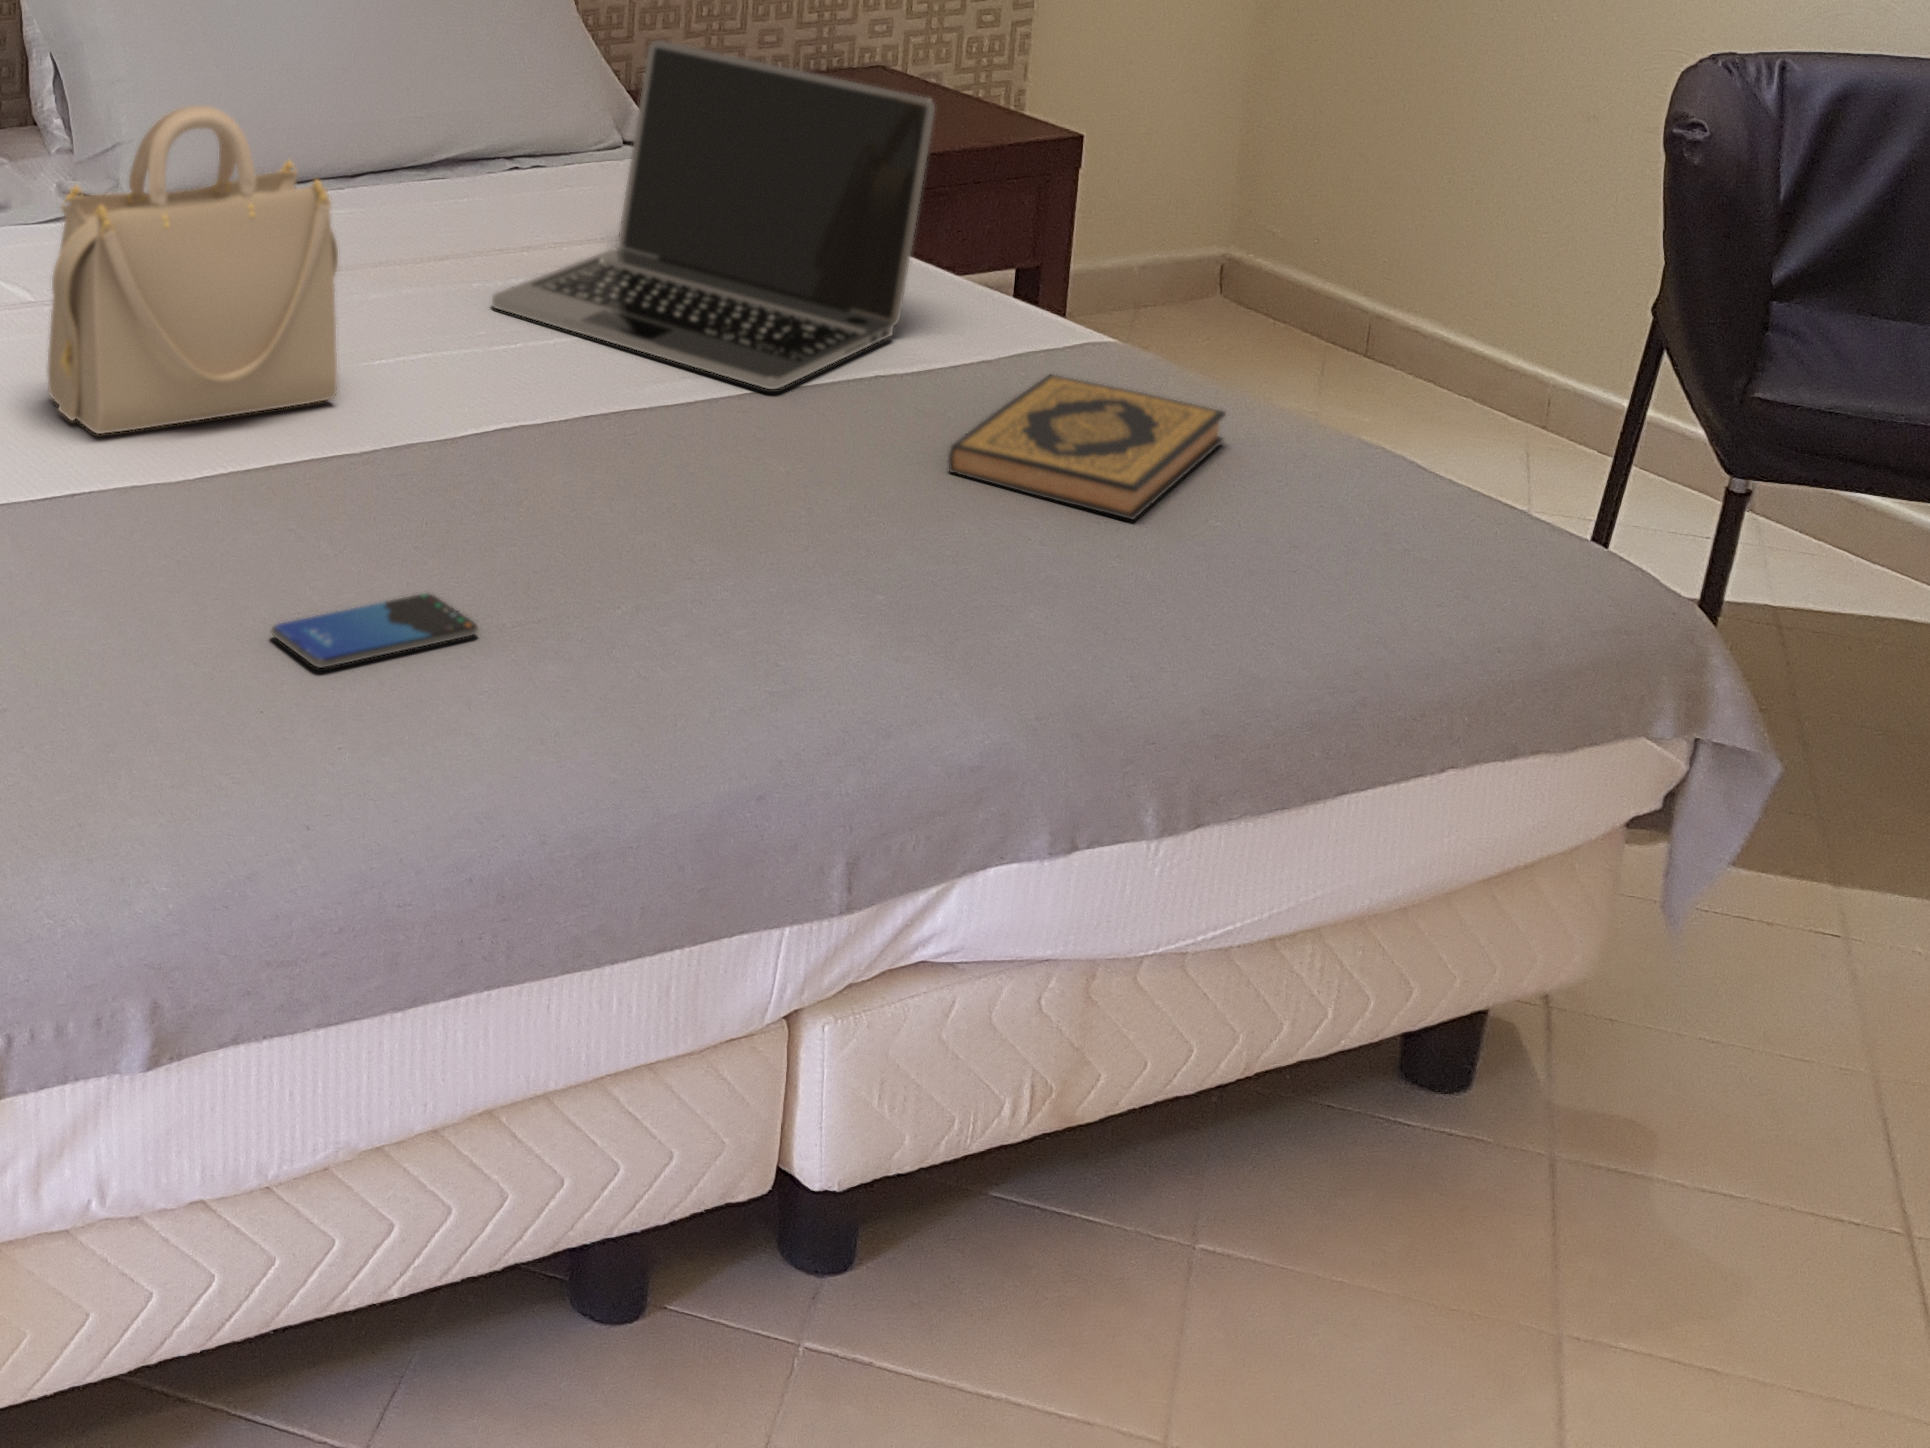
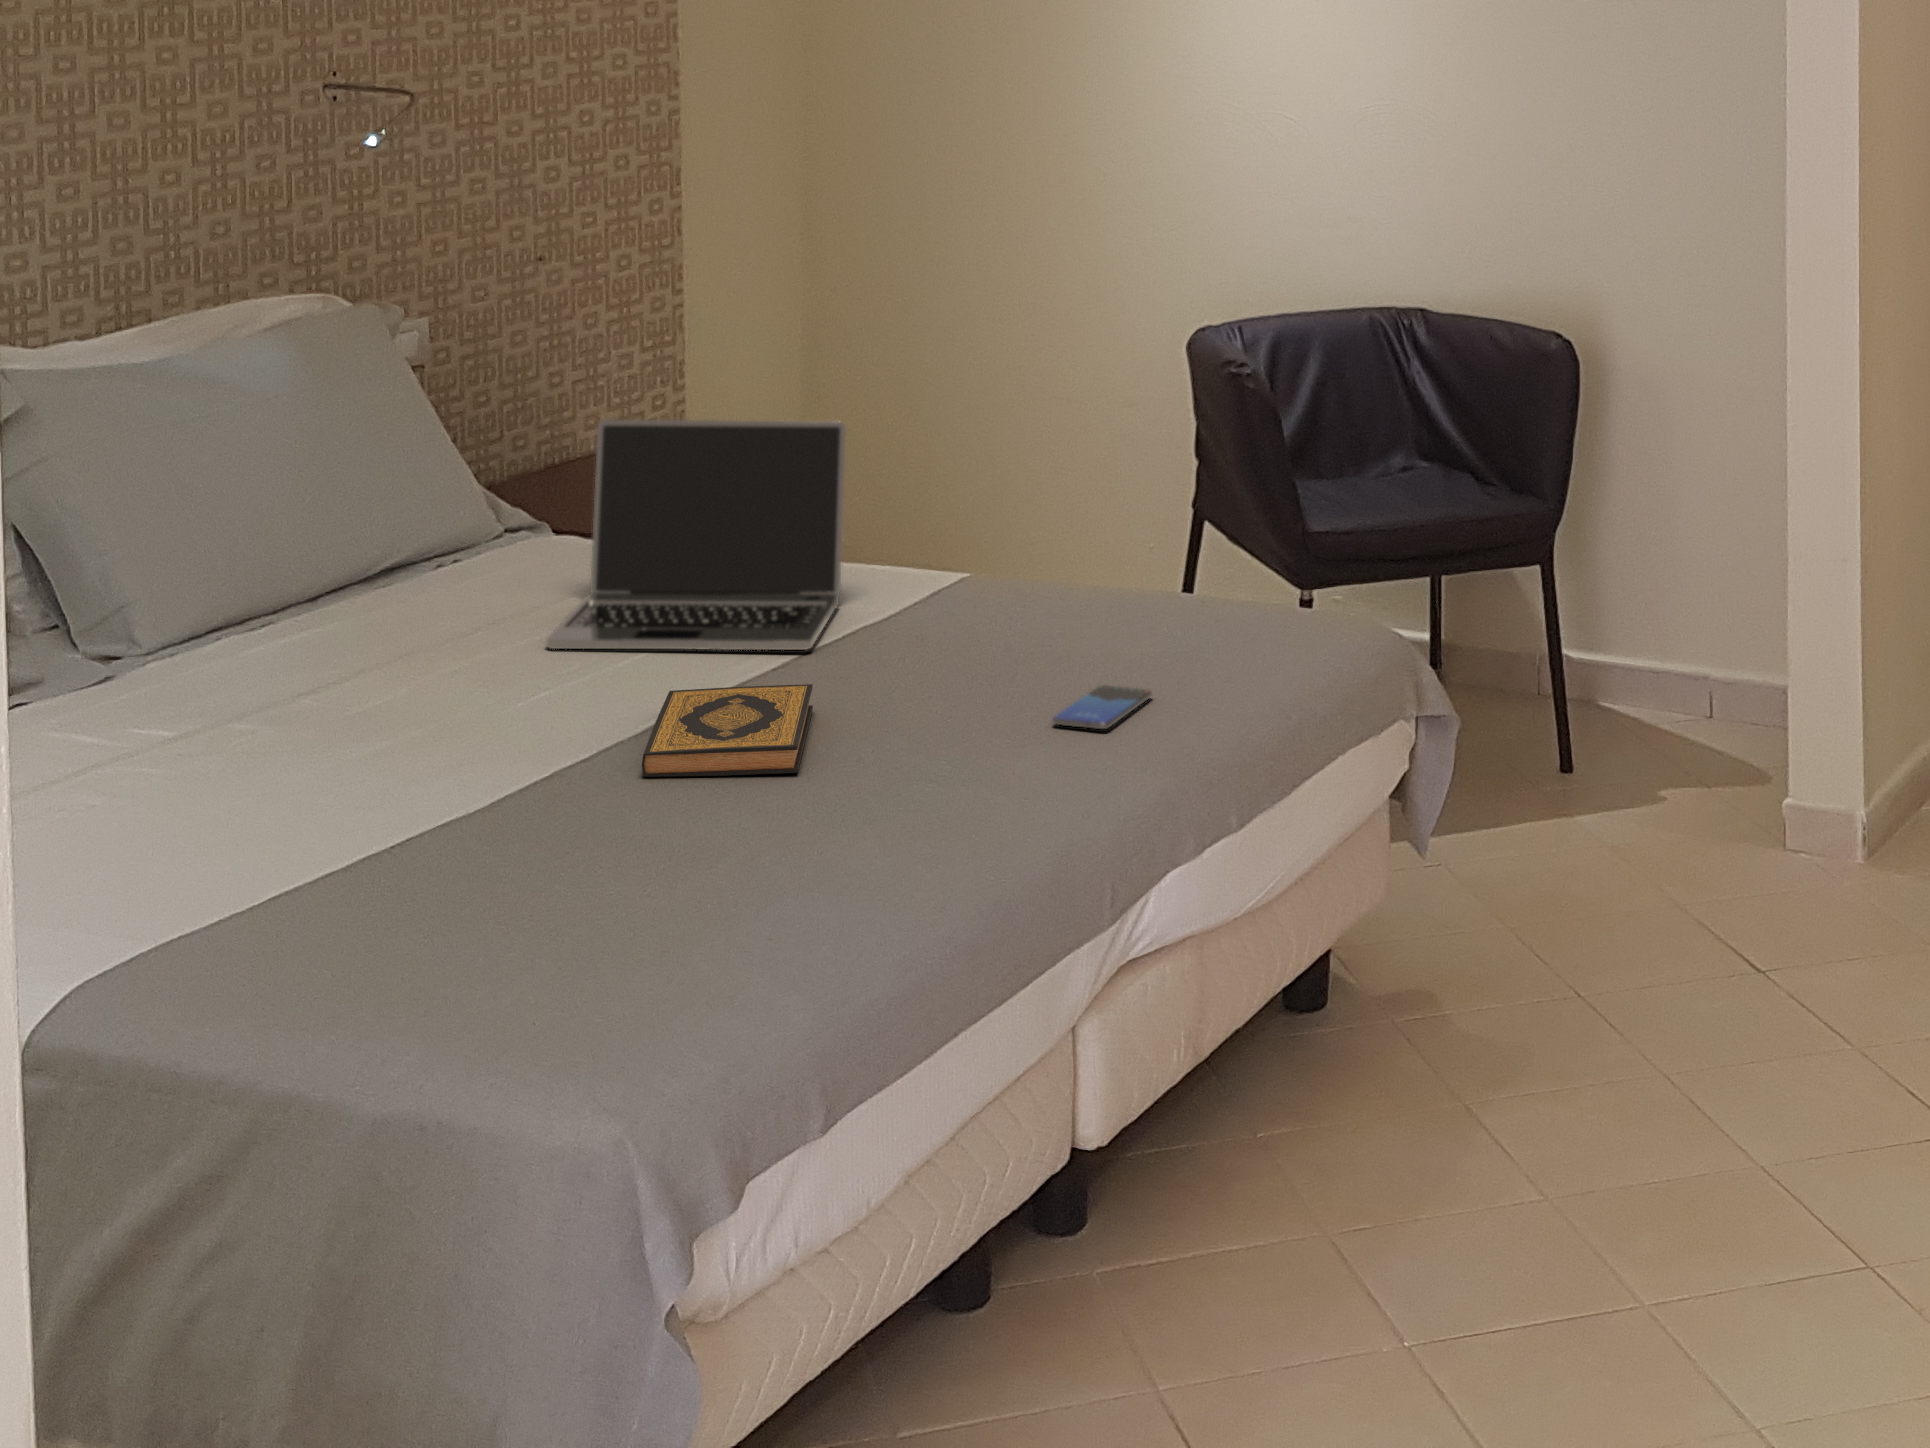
handbag: present [47,106,338,434] -> none [301,498,528,787]
hardback book: present [948,375,1225,519] -> present [642,684,813,777]
smartphone: present [271,594,478,668] -> present [1052,685,1152,729]

